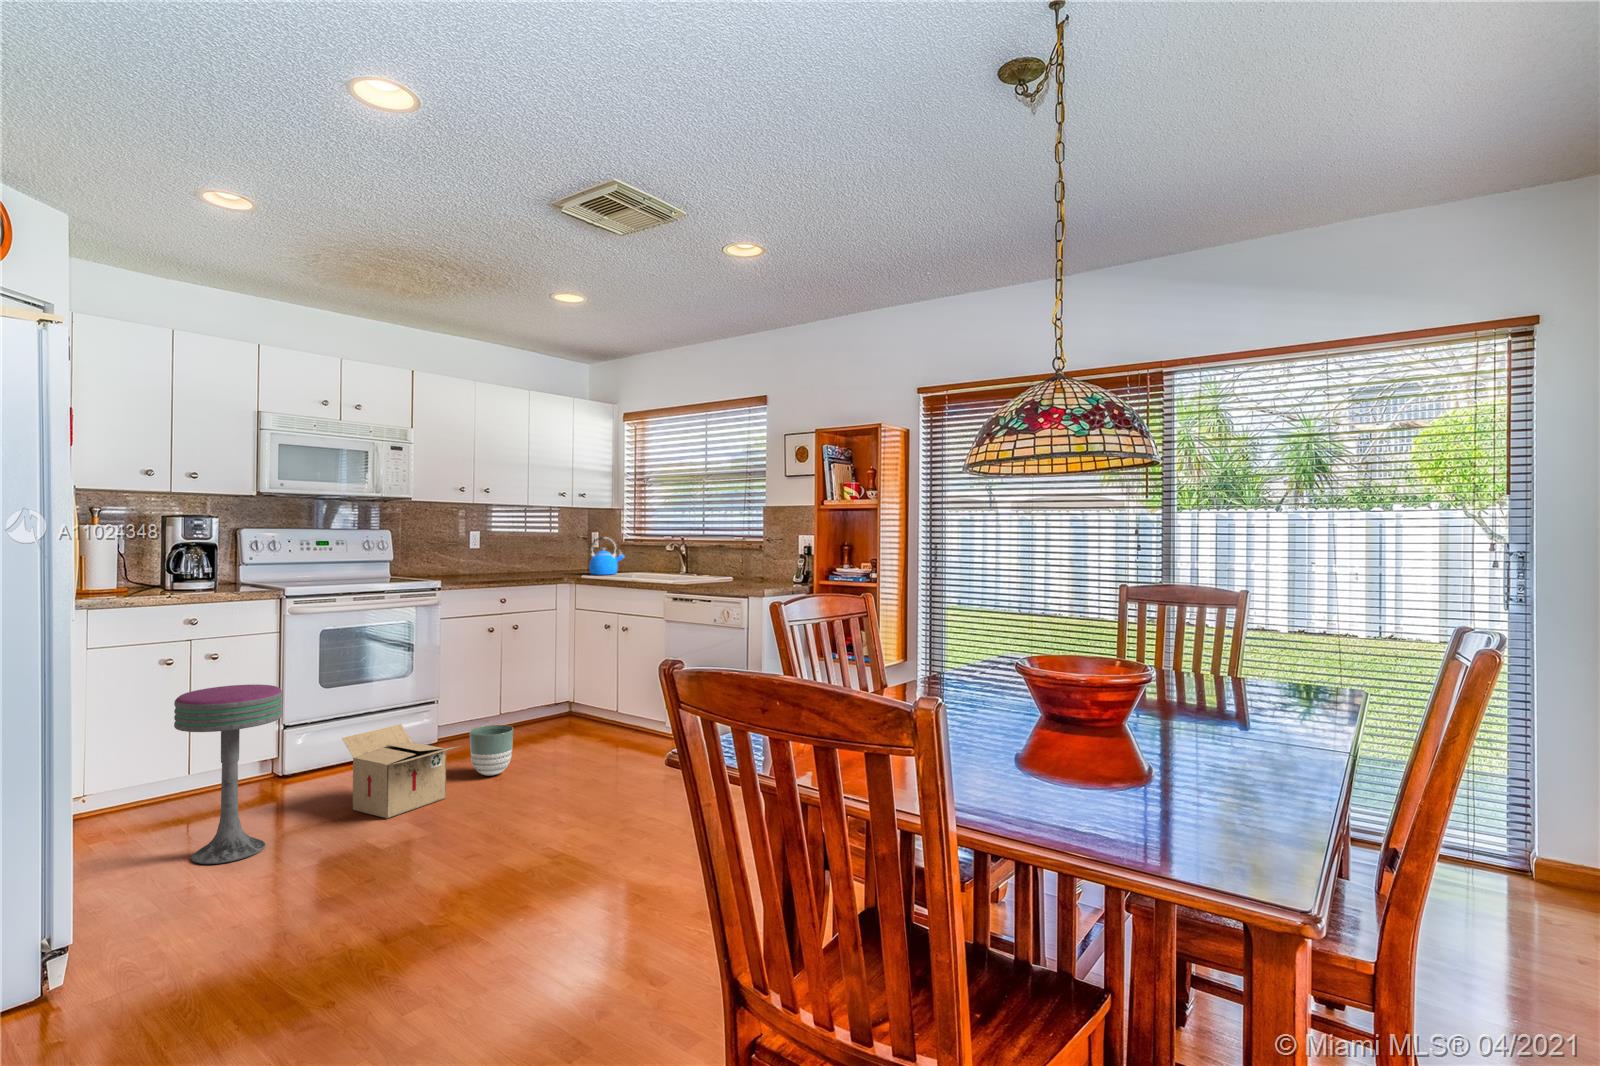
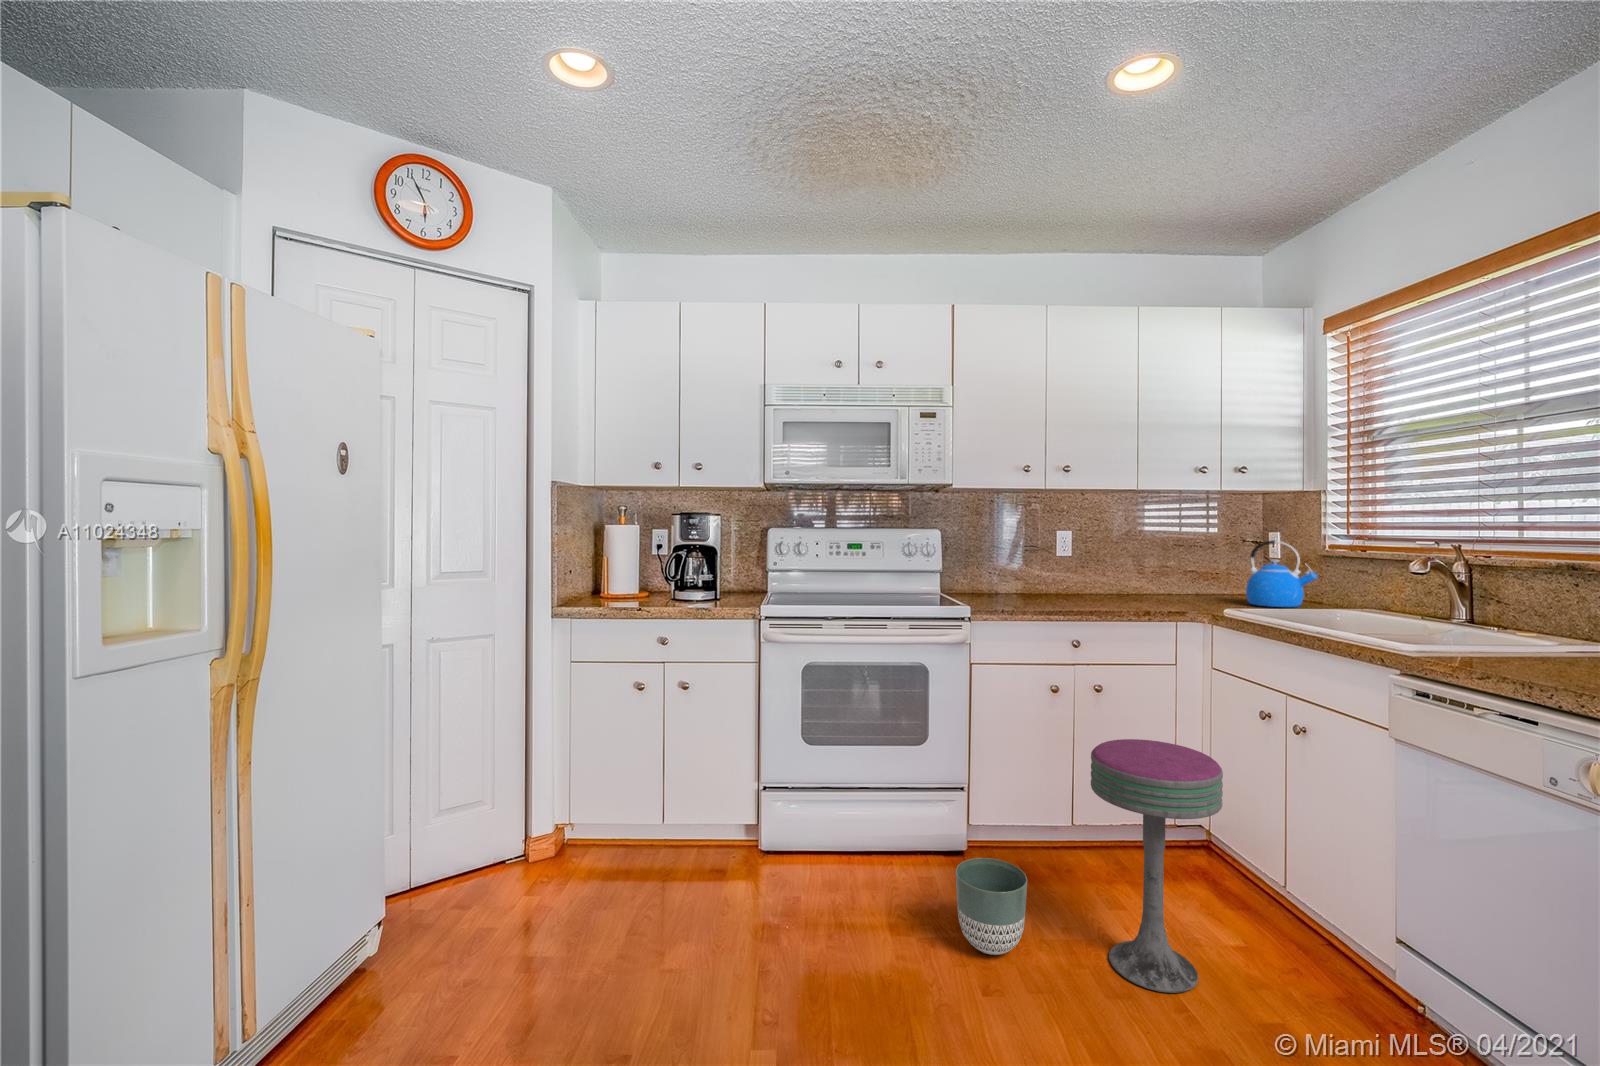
bar stool: present [174,685,283,864] -> present [1091,739,1223,993]
cardboard box: present [342,724,460,819] -> none [766,826,897,996]

